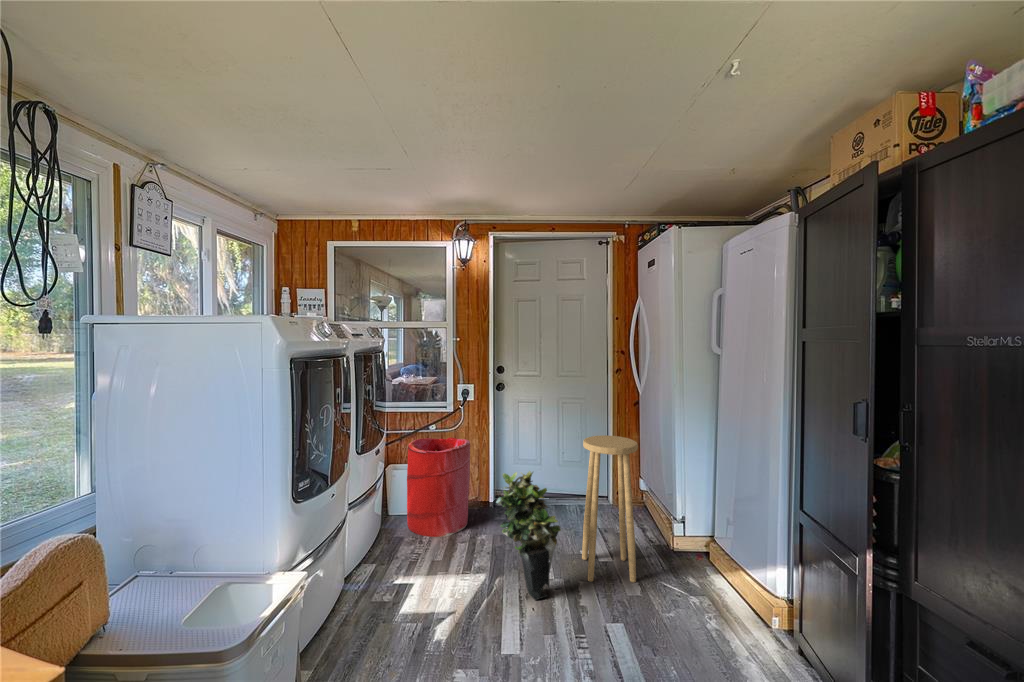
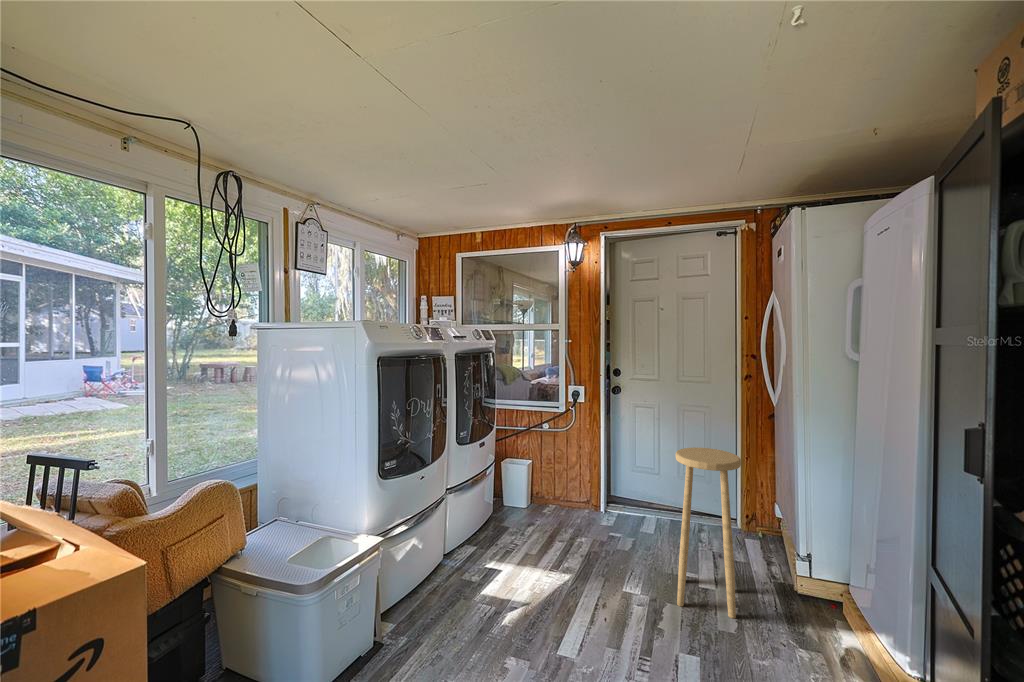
laundry hamper: present [407,438,470,537] -> none [516,436,575,532]
potted plant: present [496,471,561,600] -> none [574,477,644,612]

